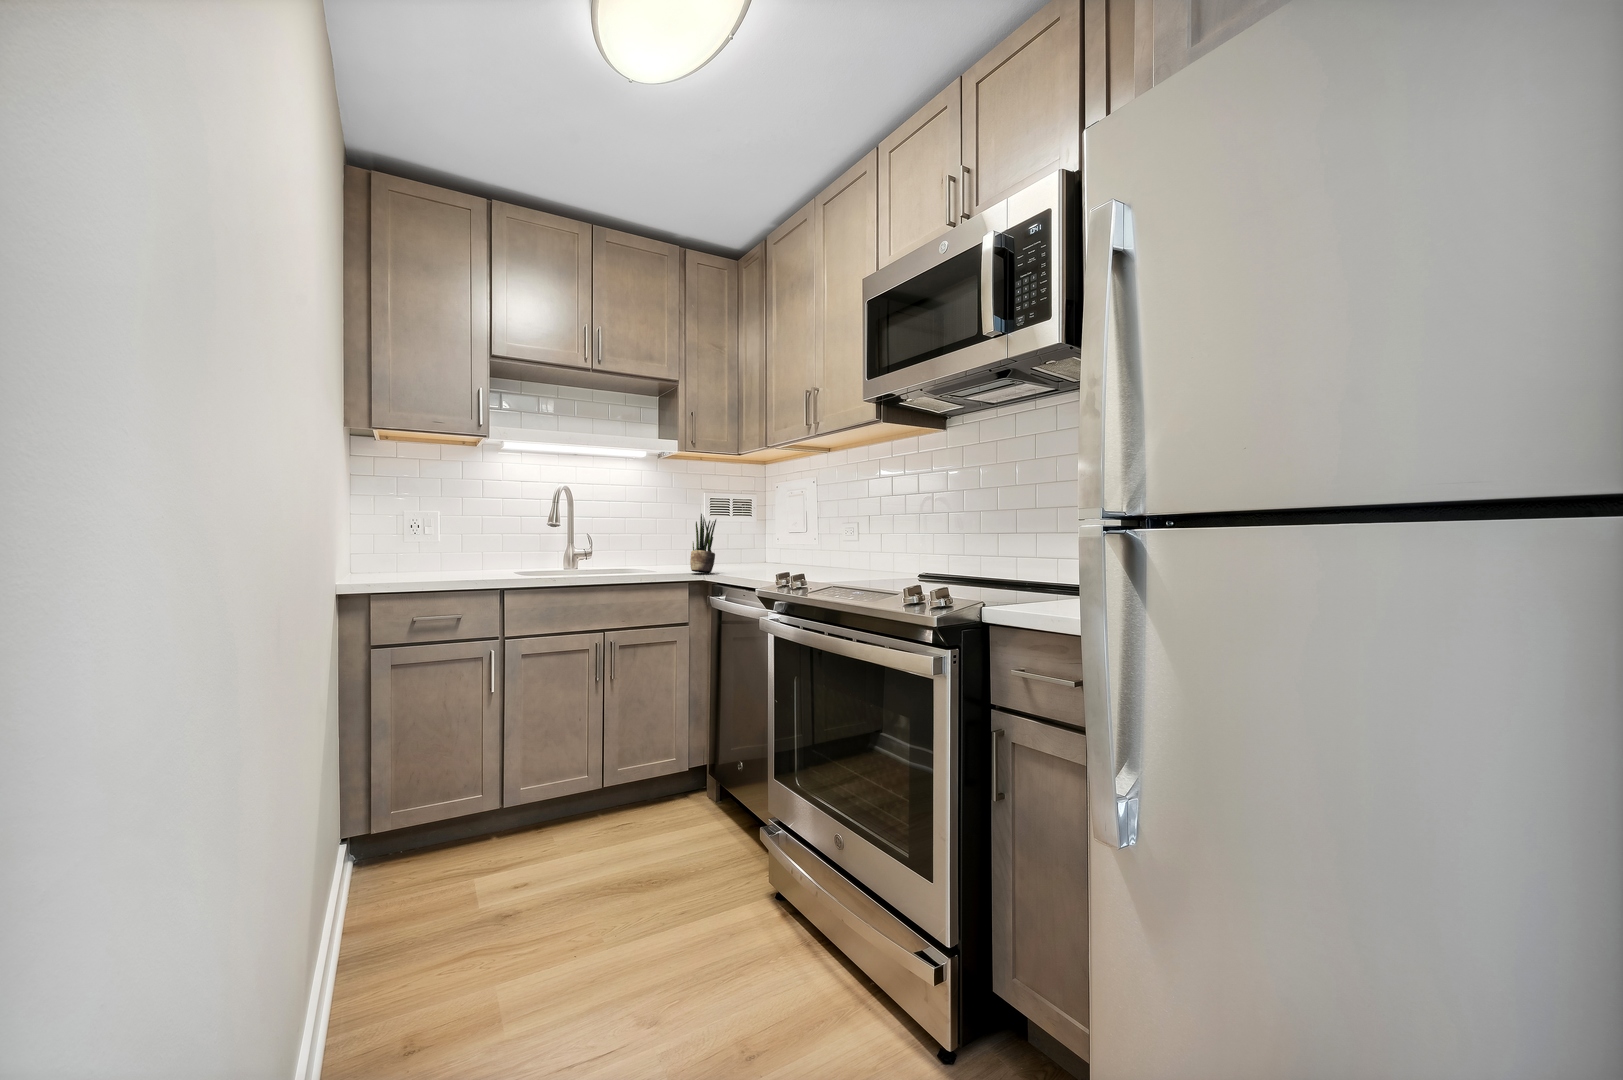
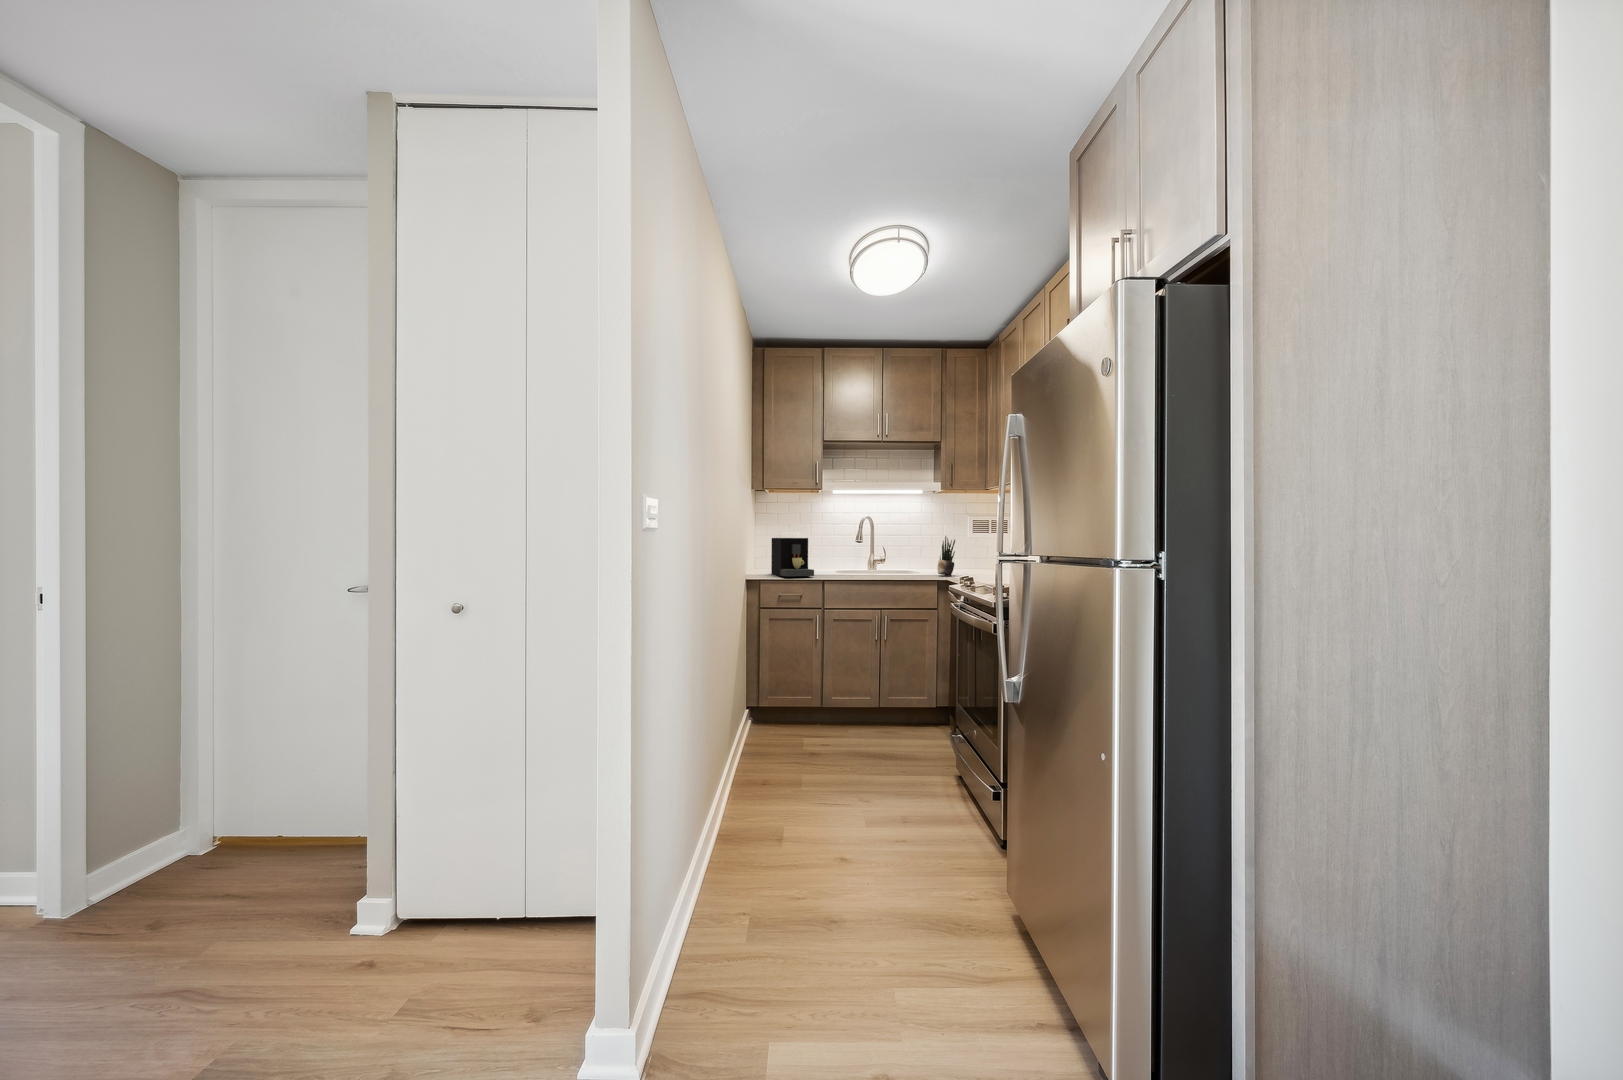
coffee maker: none [394,513,488,584] -> present [771,538,814,576]

